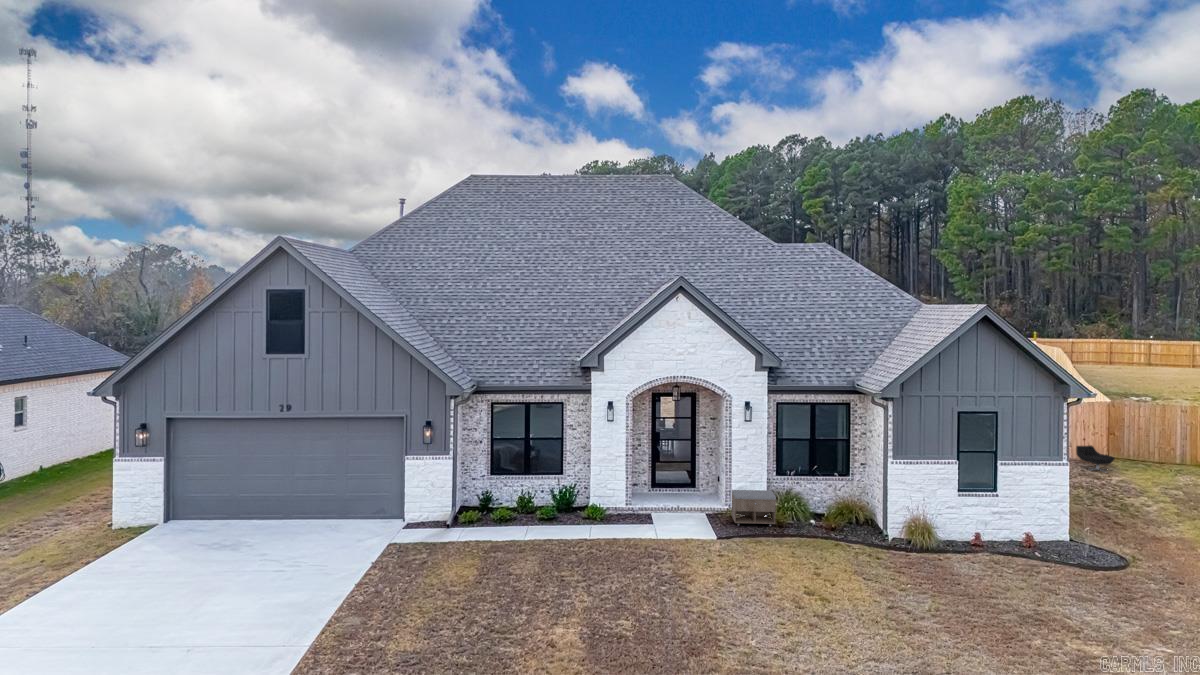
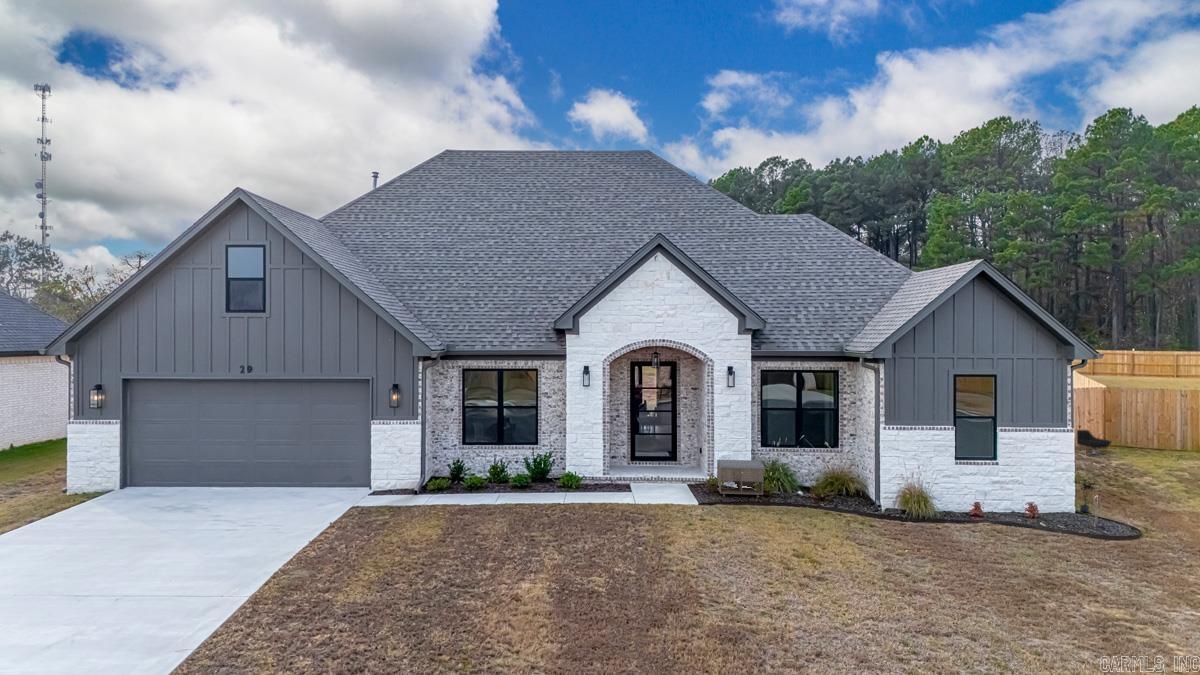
potted plant: none [1068,508,1095,542] -> present [1074,479,1097,513]

